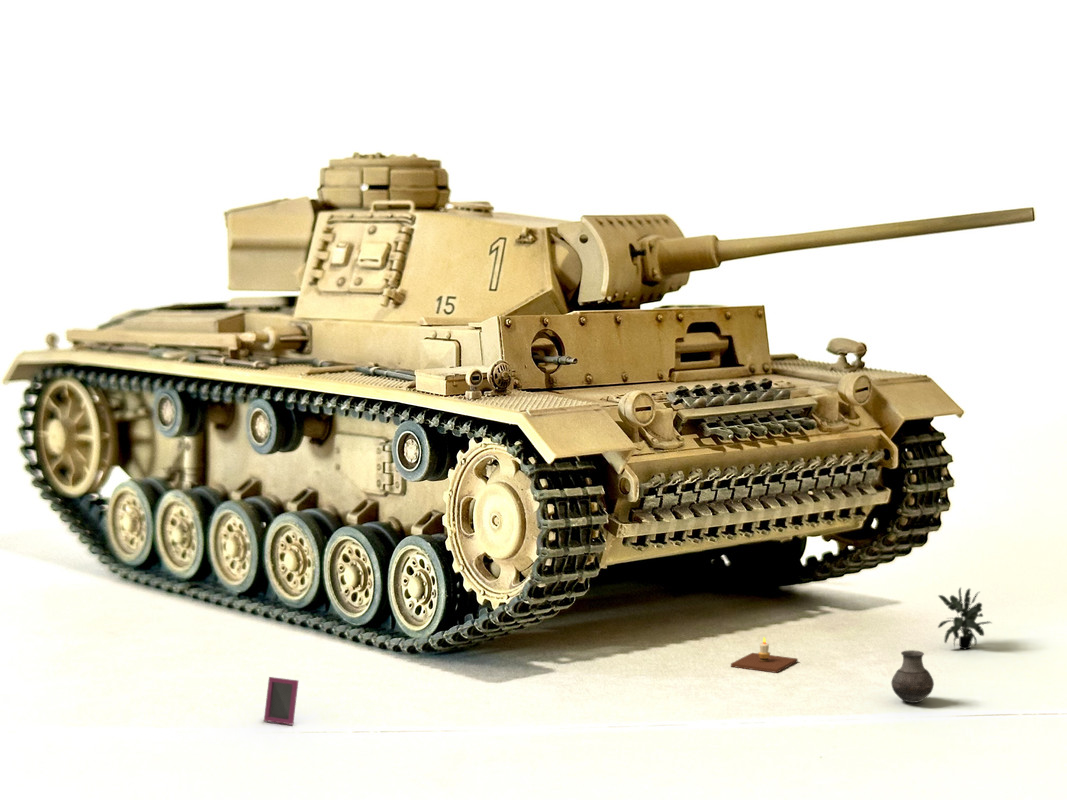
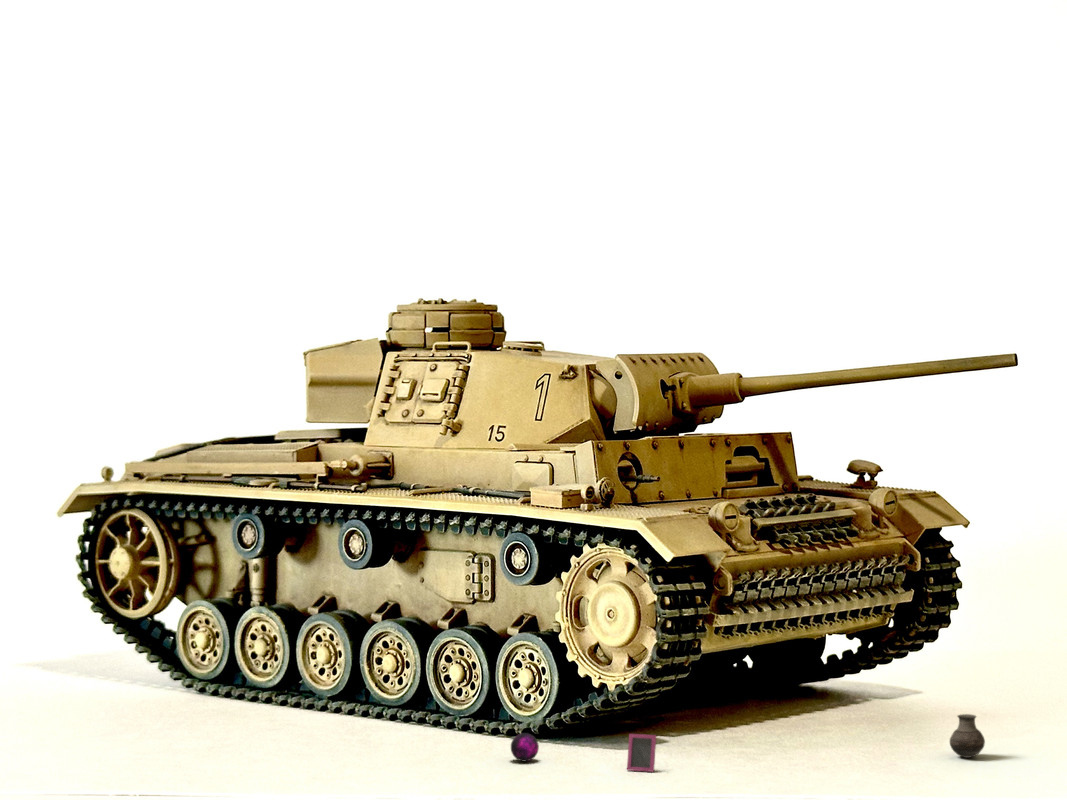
potted plant: present [938,588,990,649] -> none [965,669,1014,722]
candle: present [731,637,798,673] -> none [801,713,856,742]
decorative orb: none [377,656,409,688] -> present [511,733,539,761]
picture frame: present [264,677,298,724] -> present [627,734,656,772]

